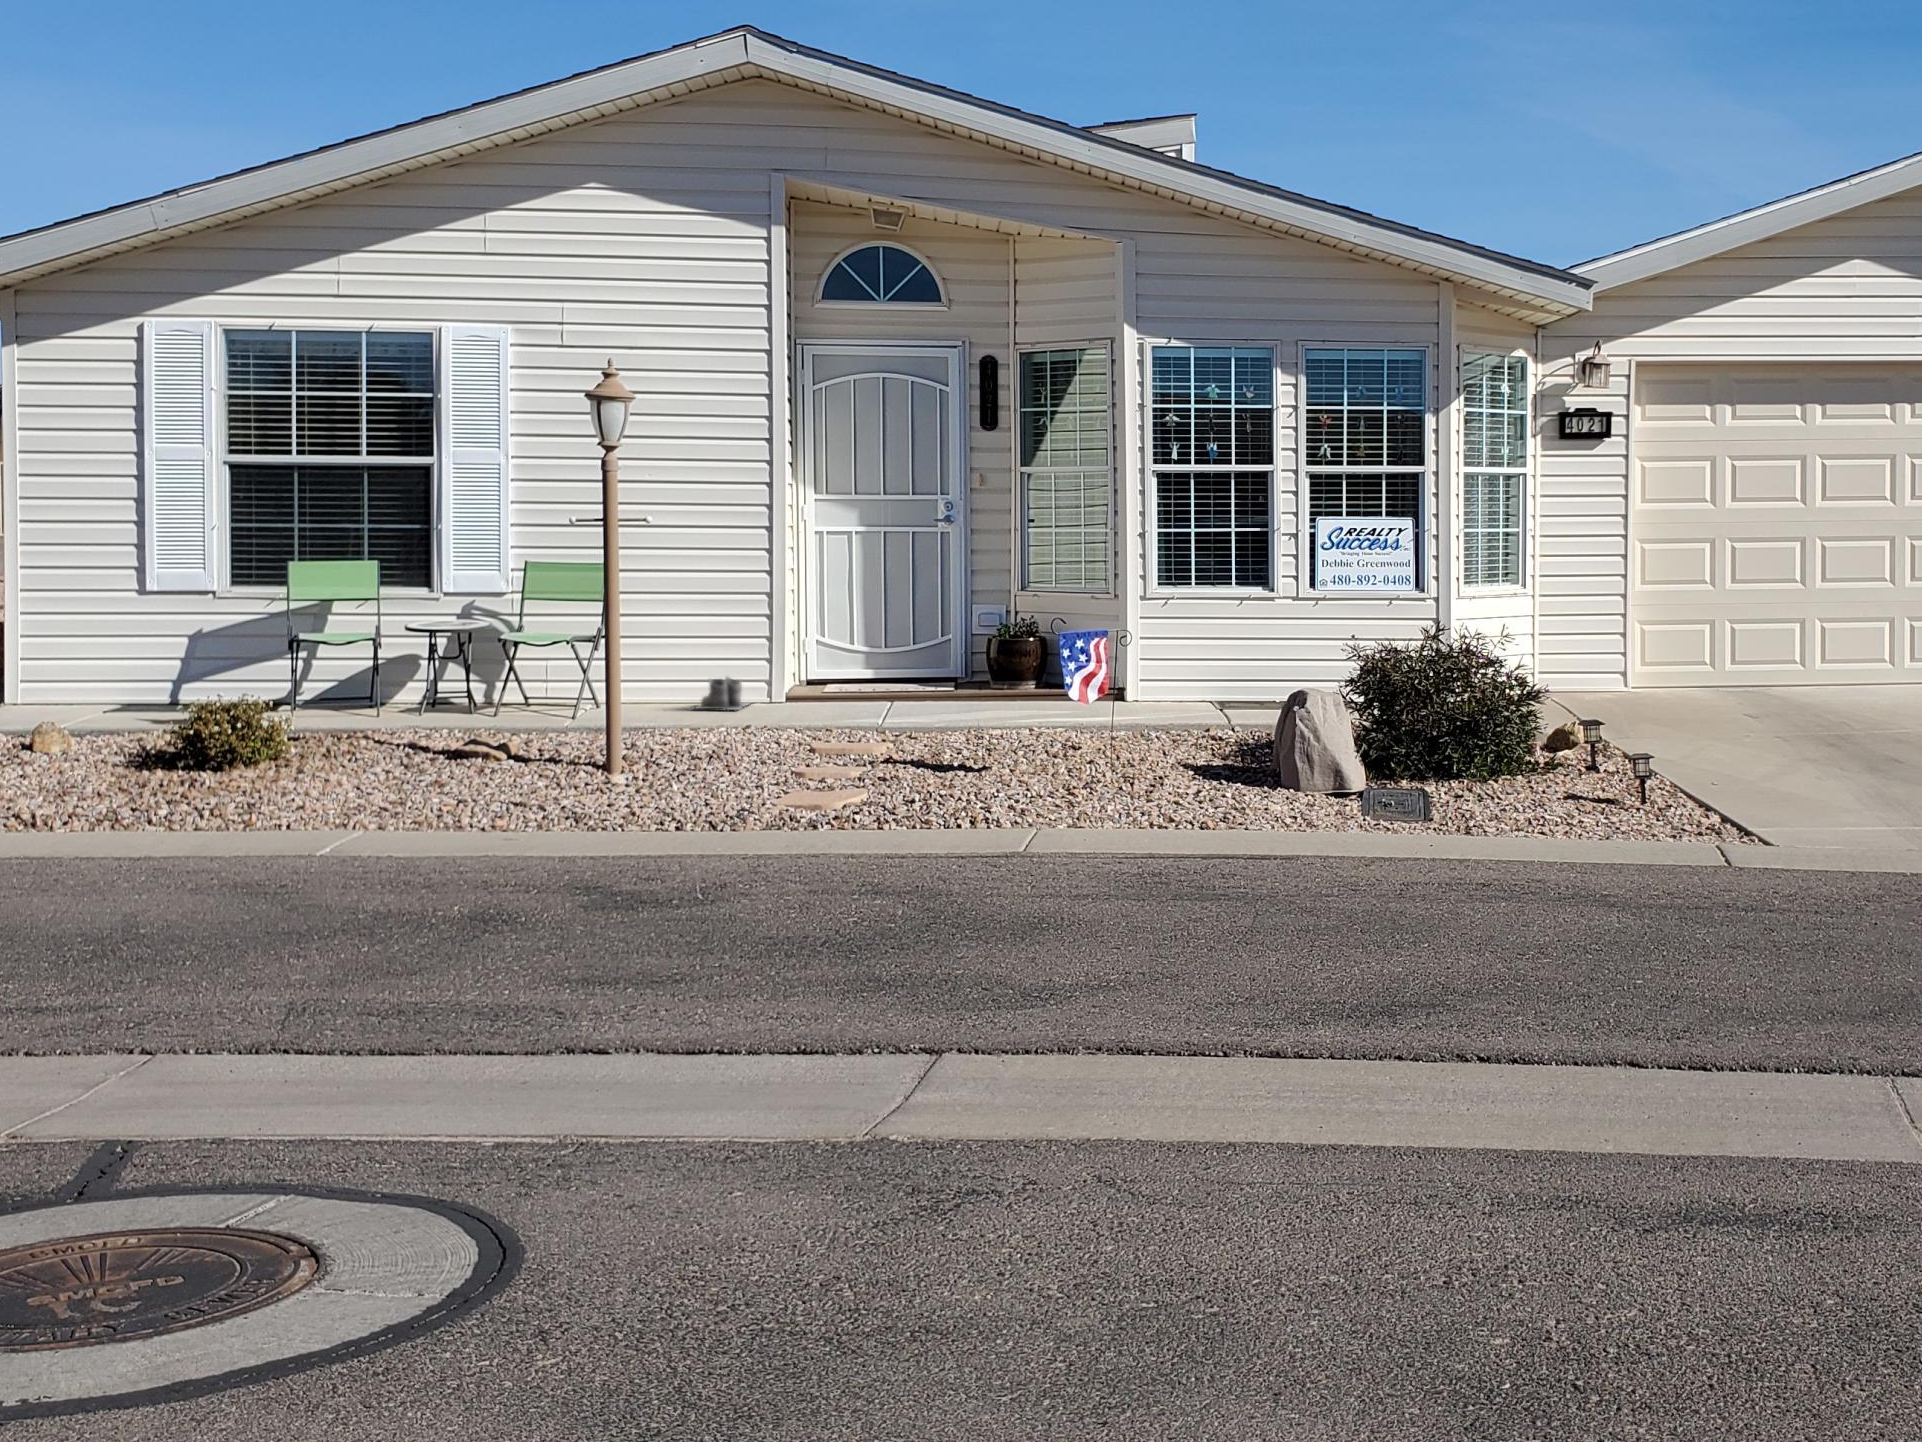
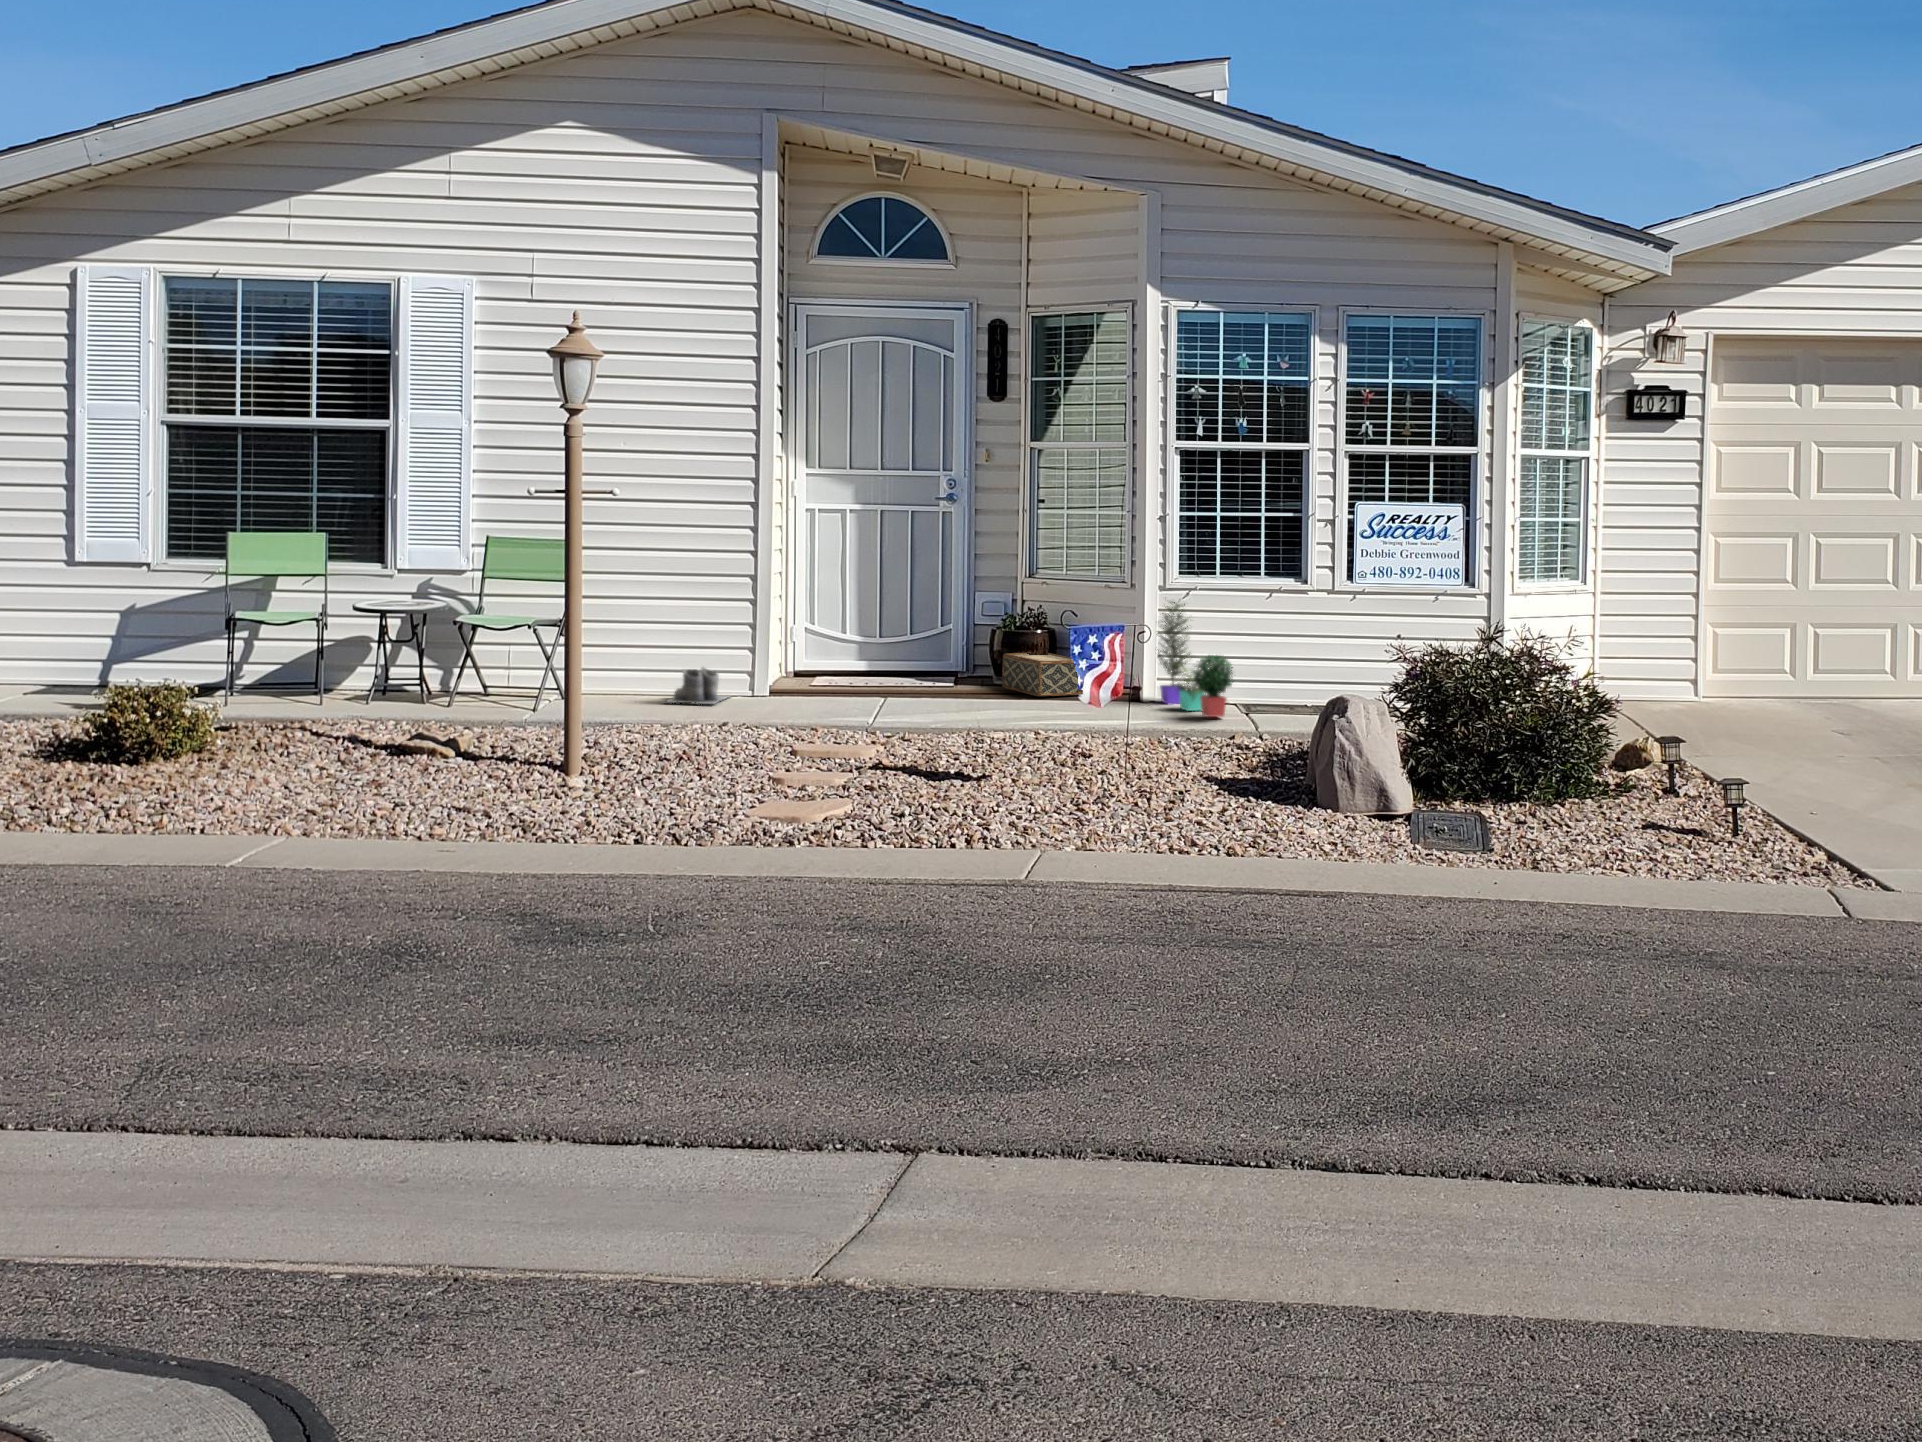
potted plant: none [1138,606,1211,712] -> present [1158,599,1234,717]
woven basket: none [1000,658,1074,697] -> present [1002,653,1083,696]

